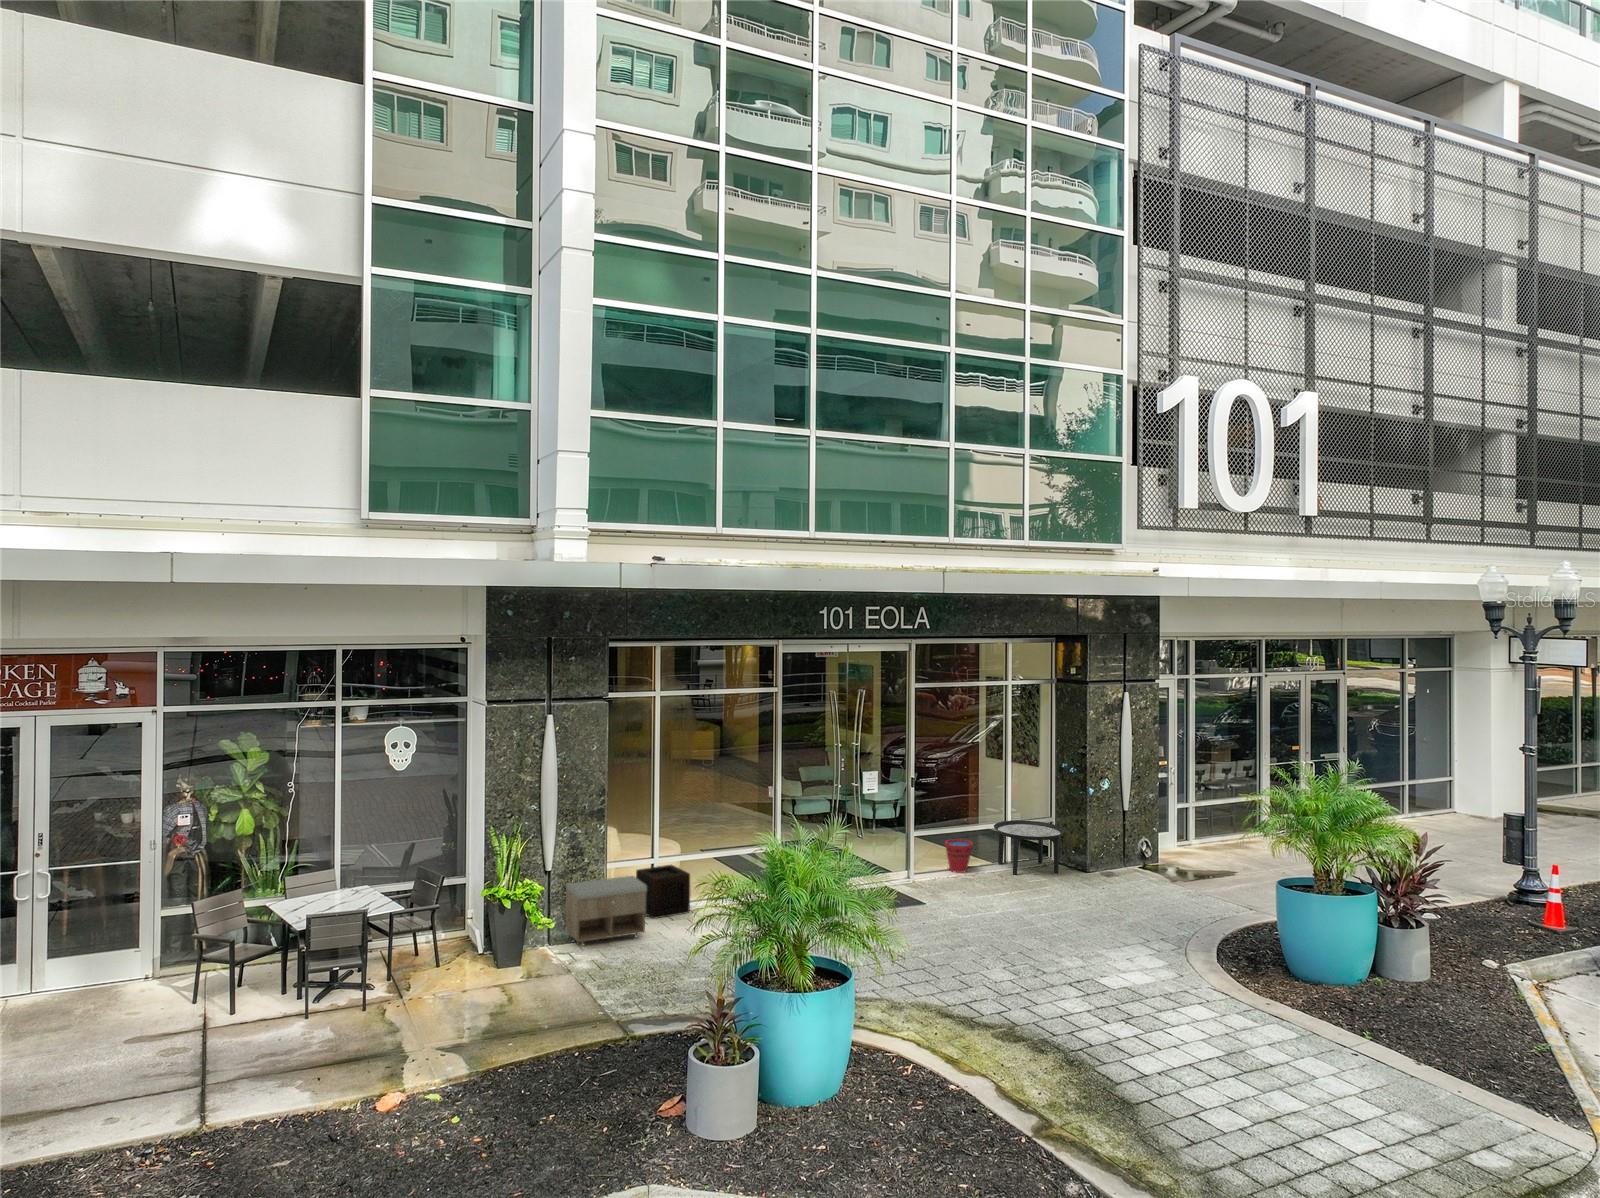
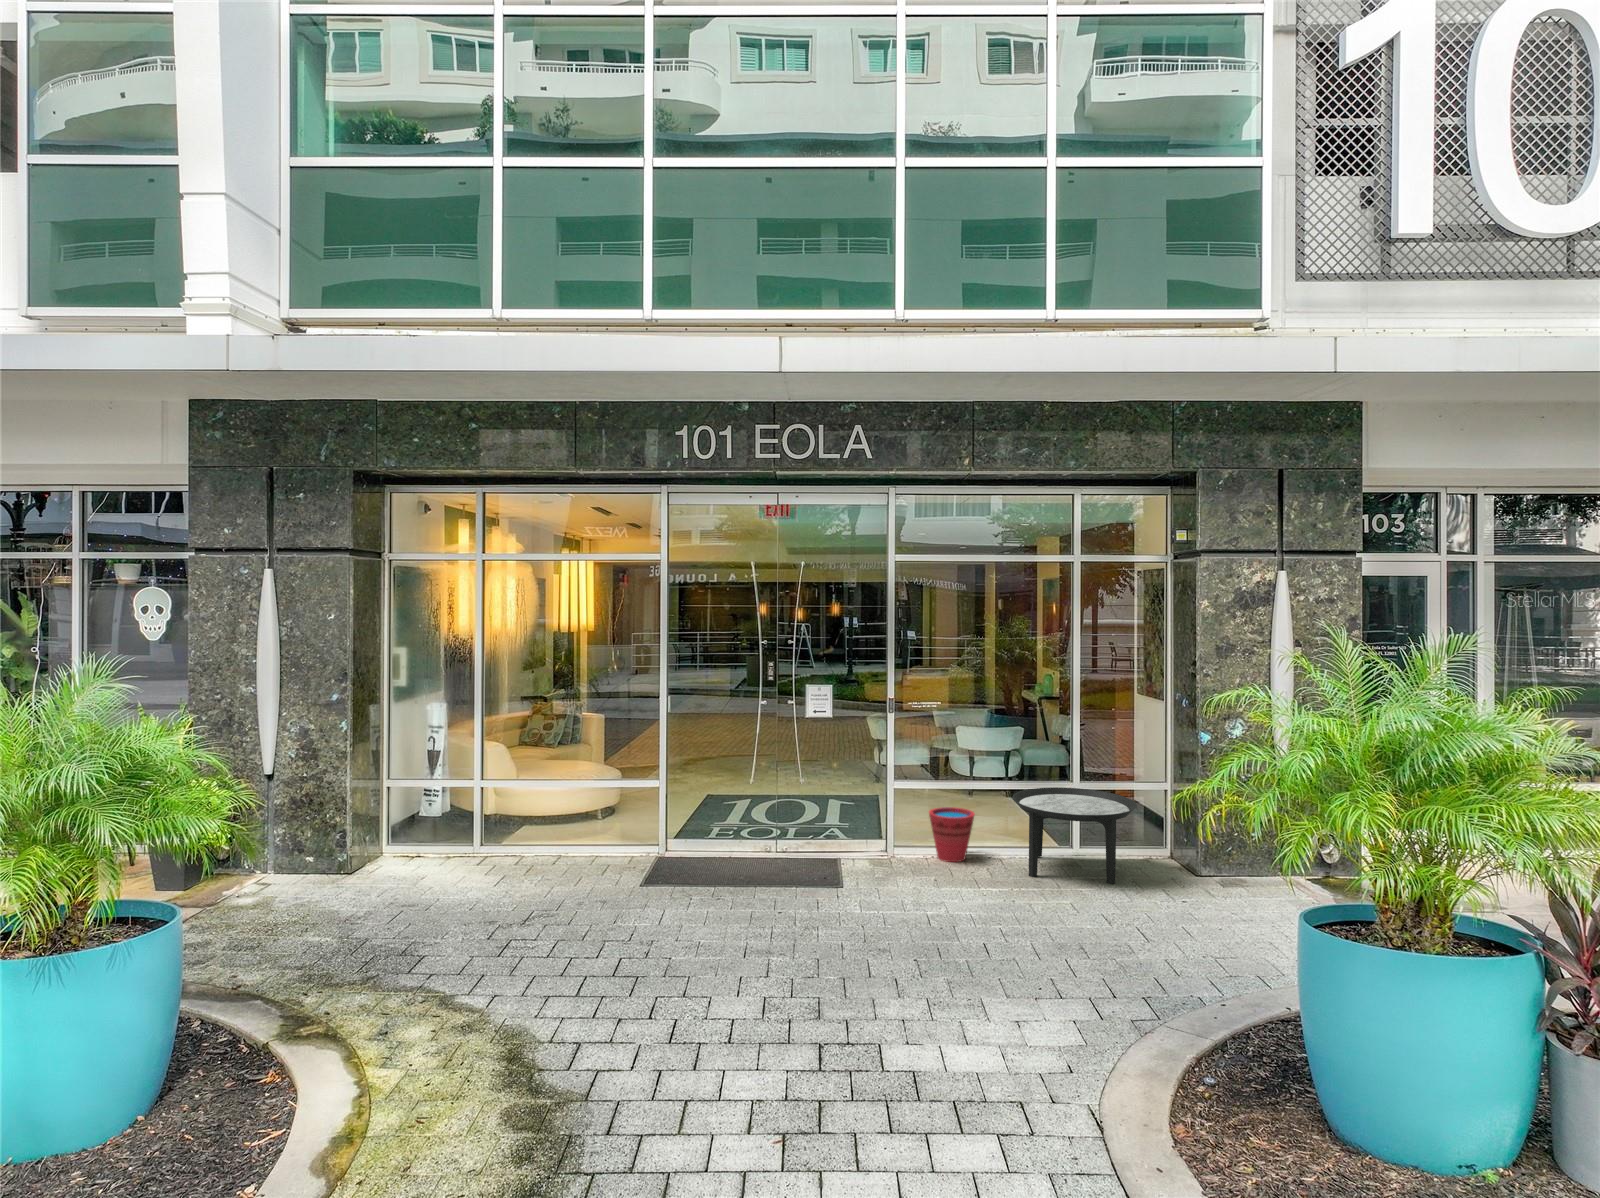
wooden crate: present [636,865,690,919] -> none [396,796,471,868]
storage bench: present [566,876,647,945] -> none [205,799,340,890]

